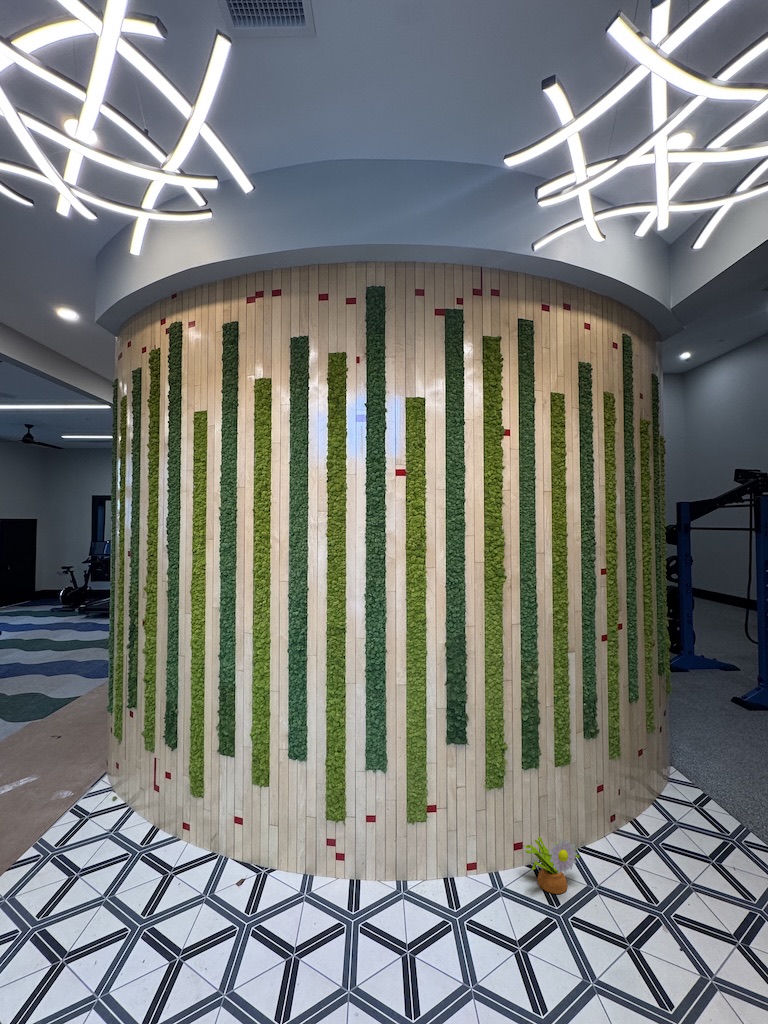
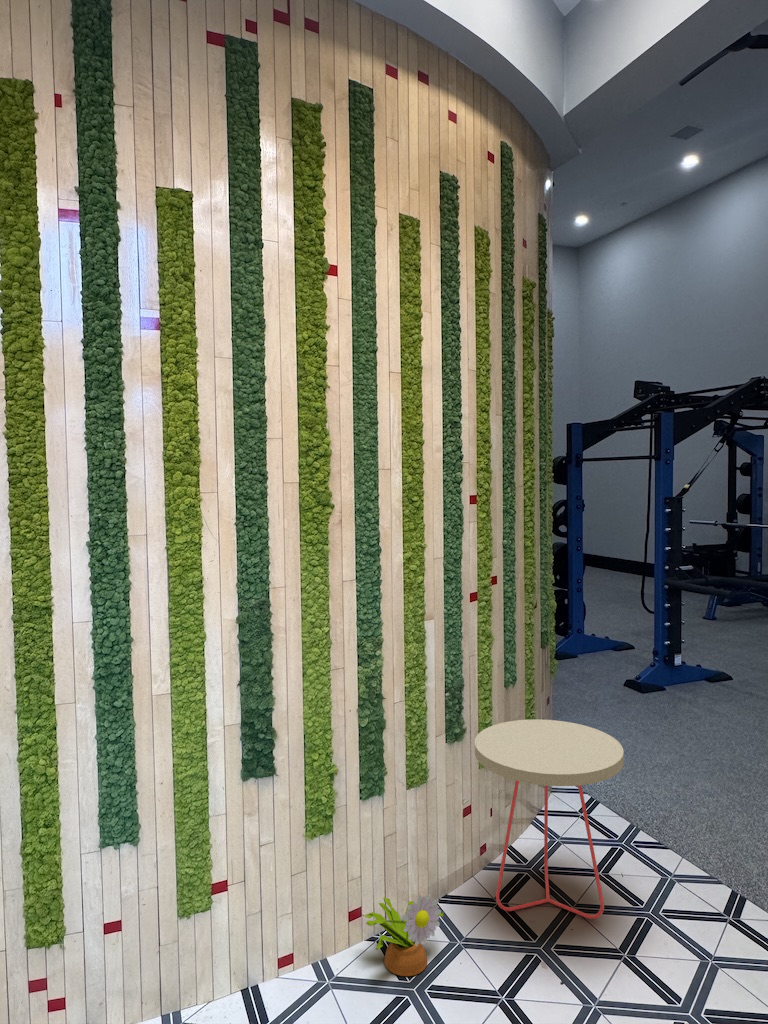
side table: none [604,728,721,885] -> present [475,719,624,919]

